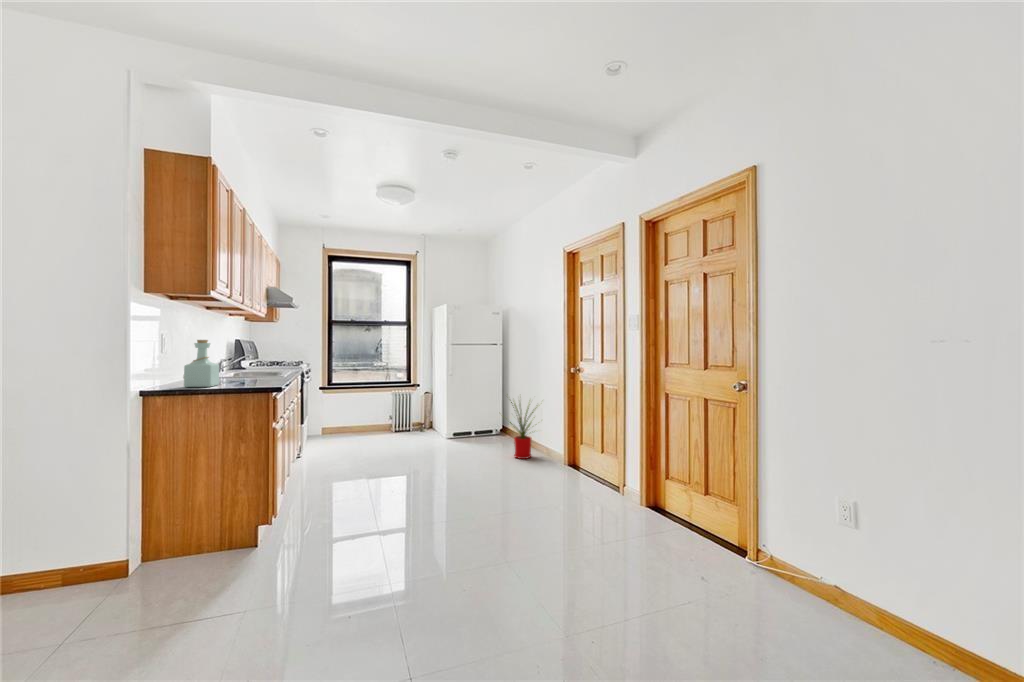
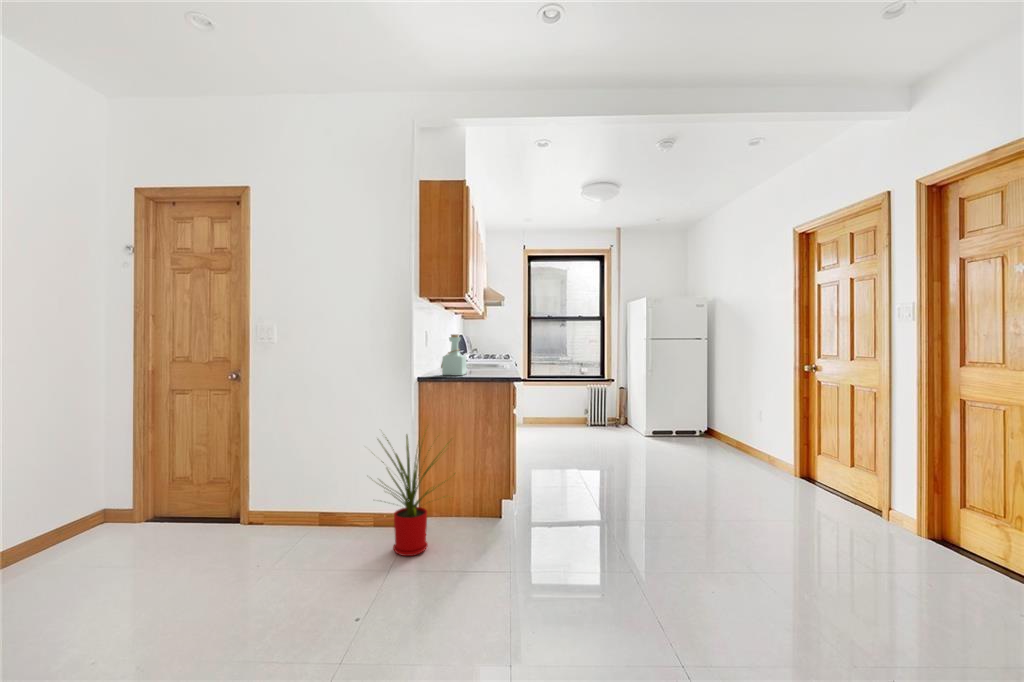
house plant: present [510,402,537,459] -> present [379,430,448,556]

